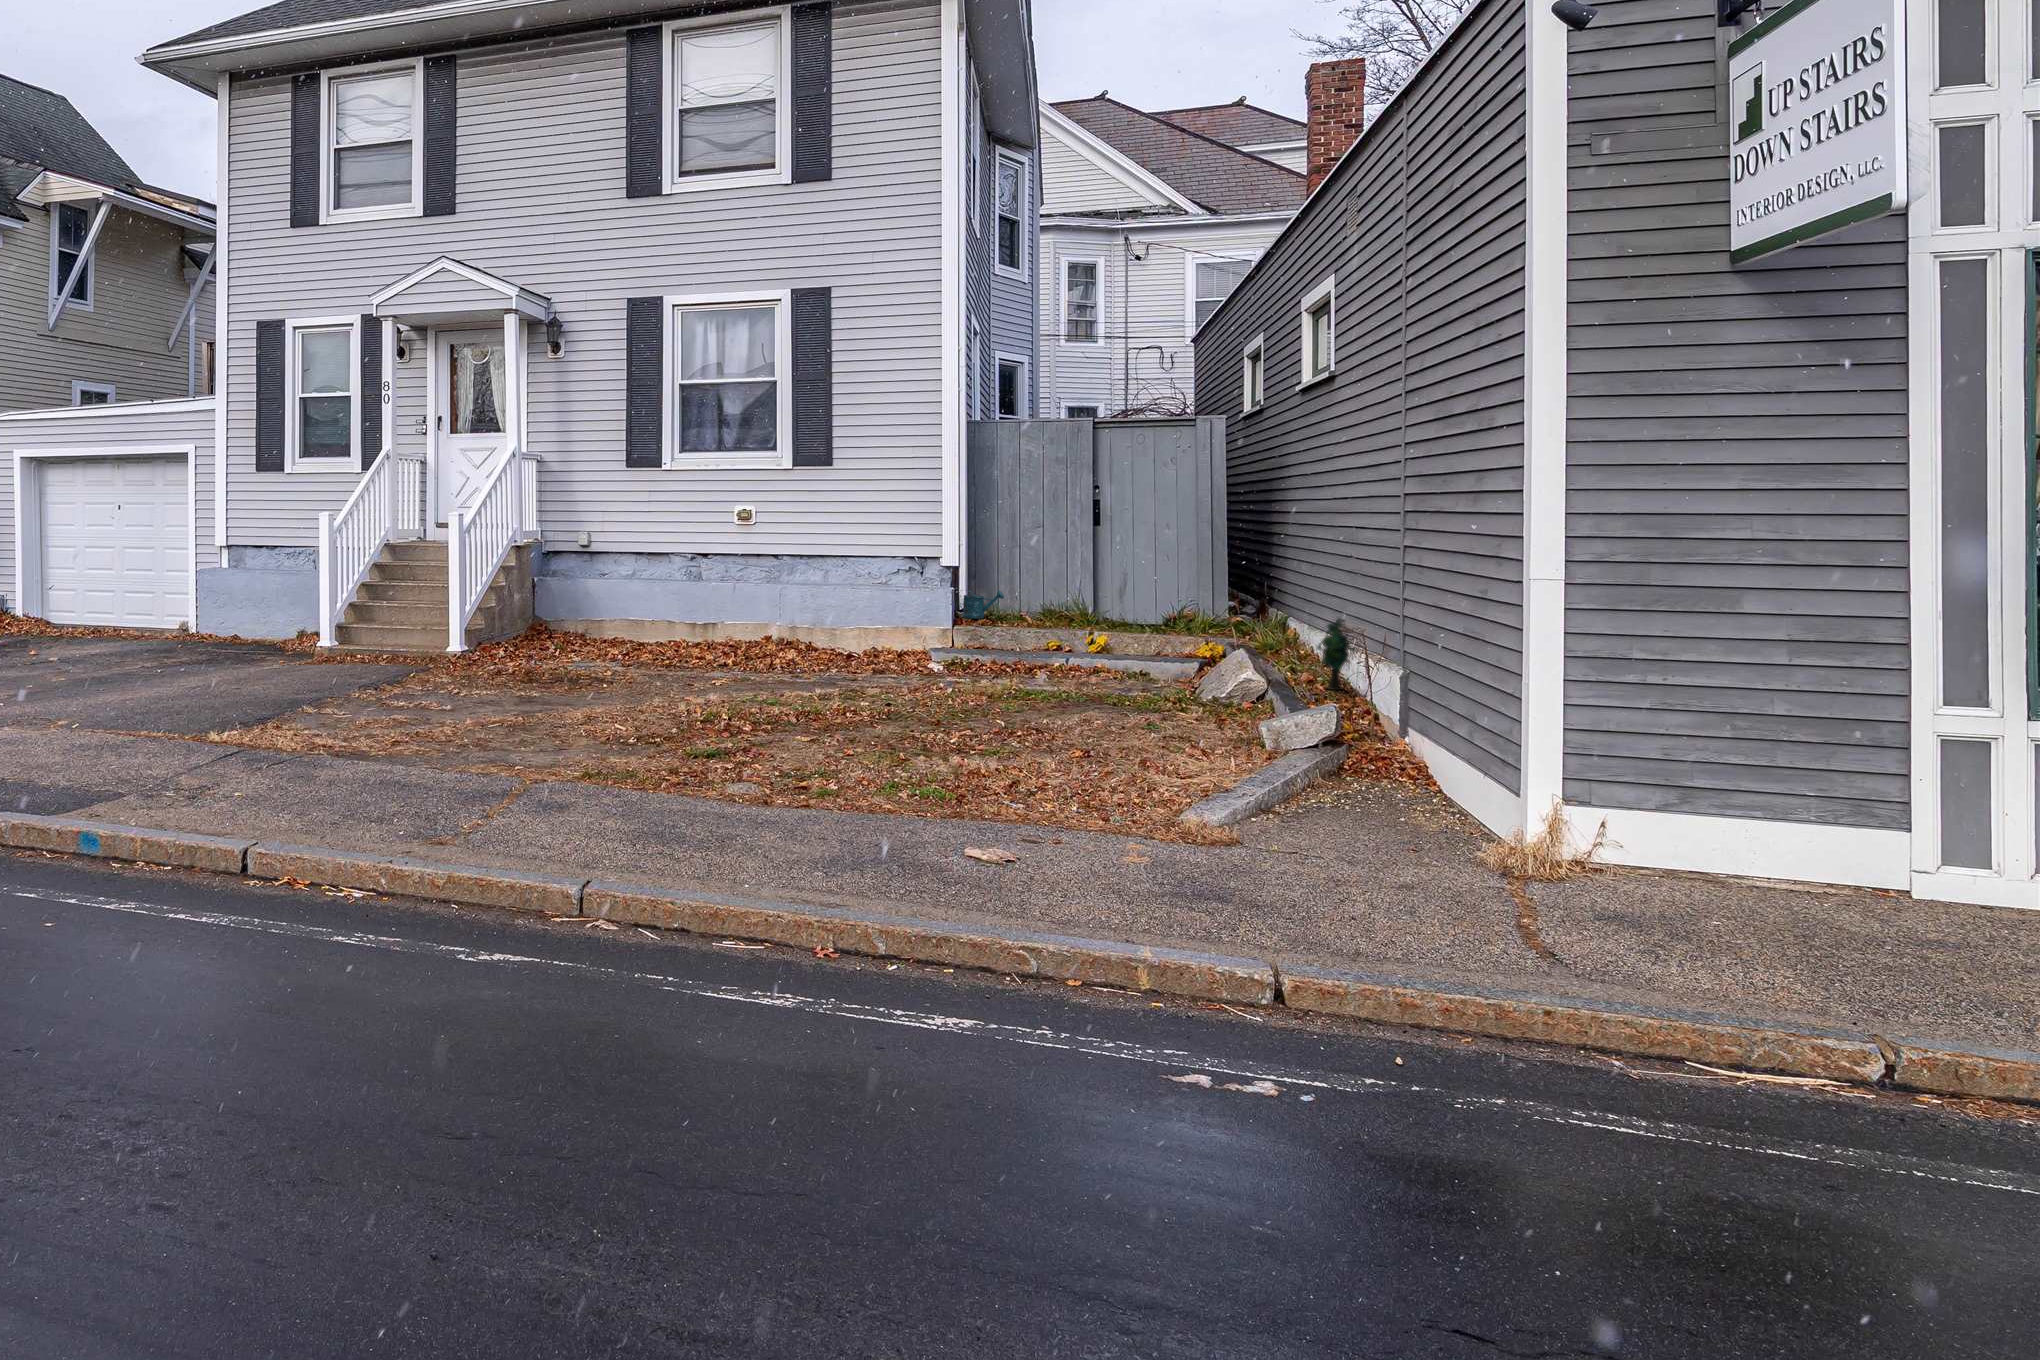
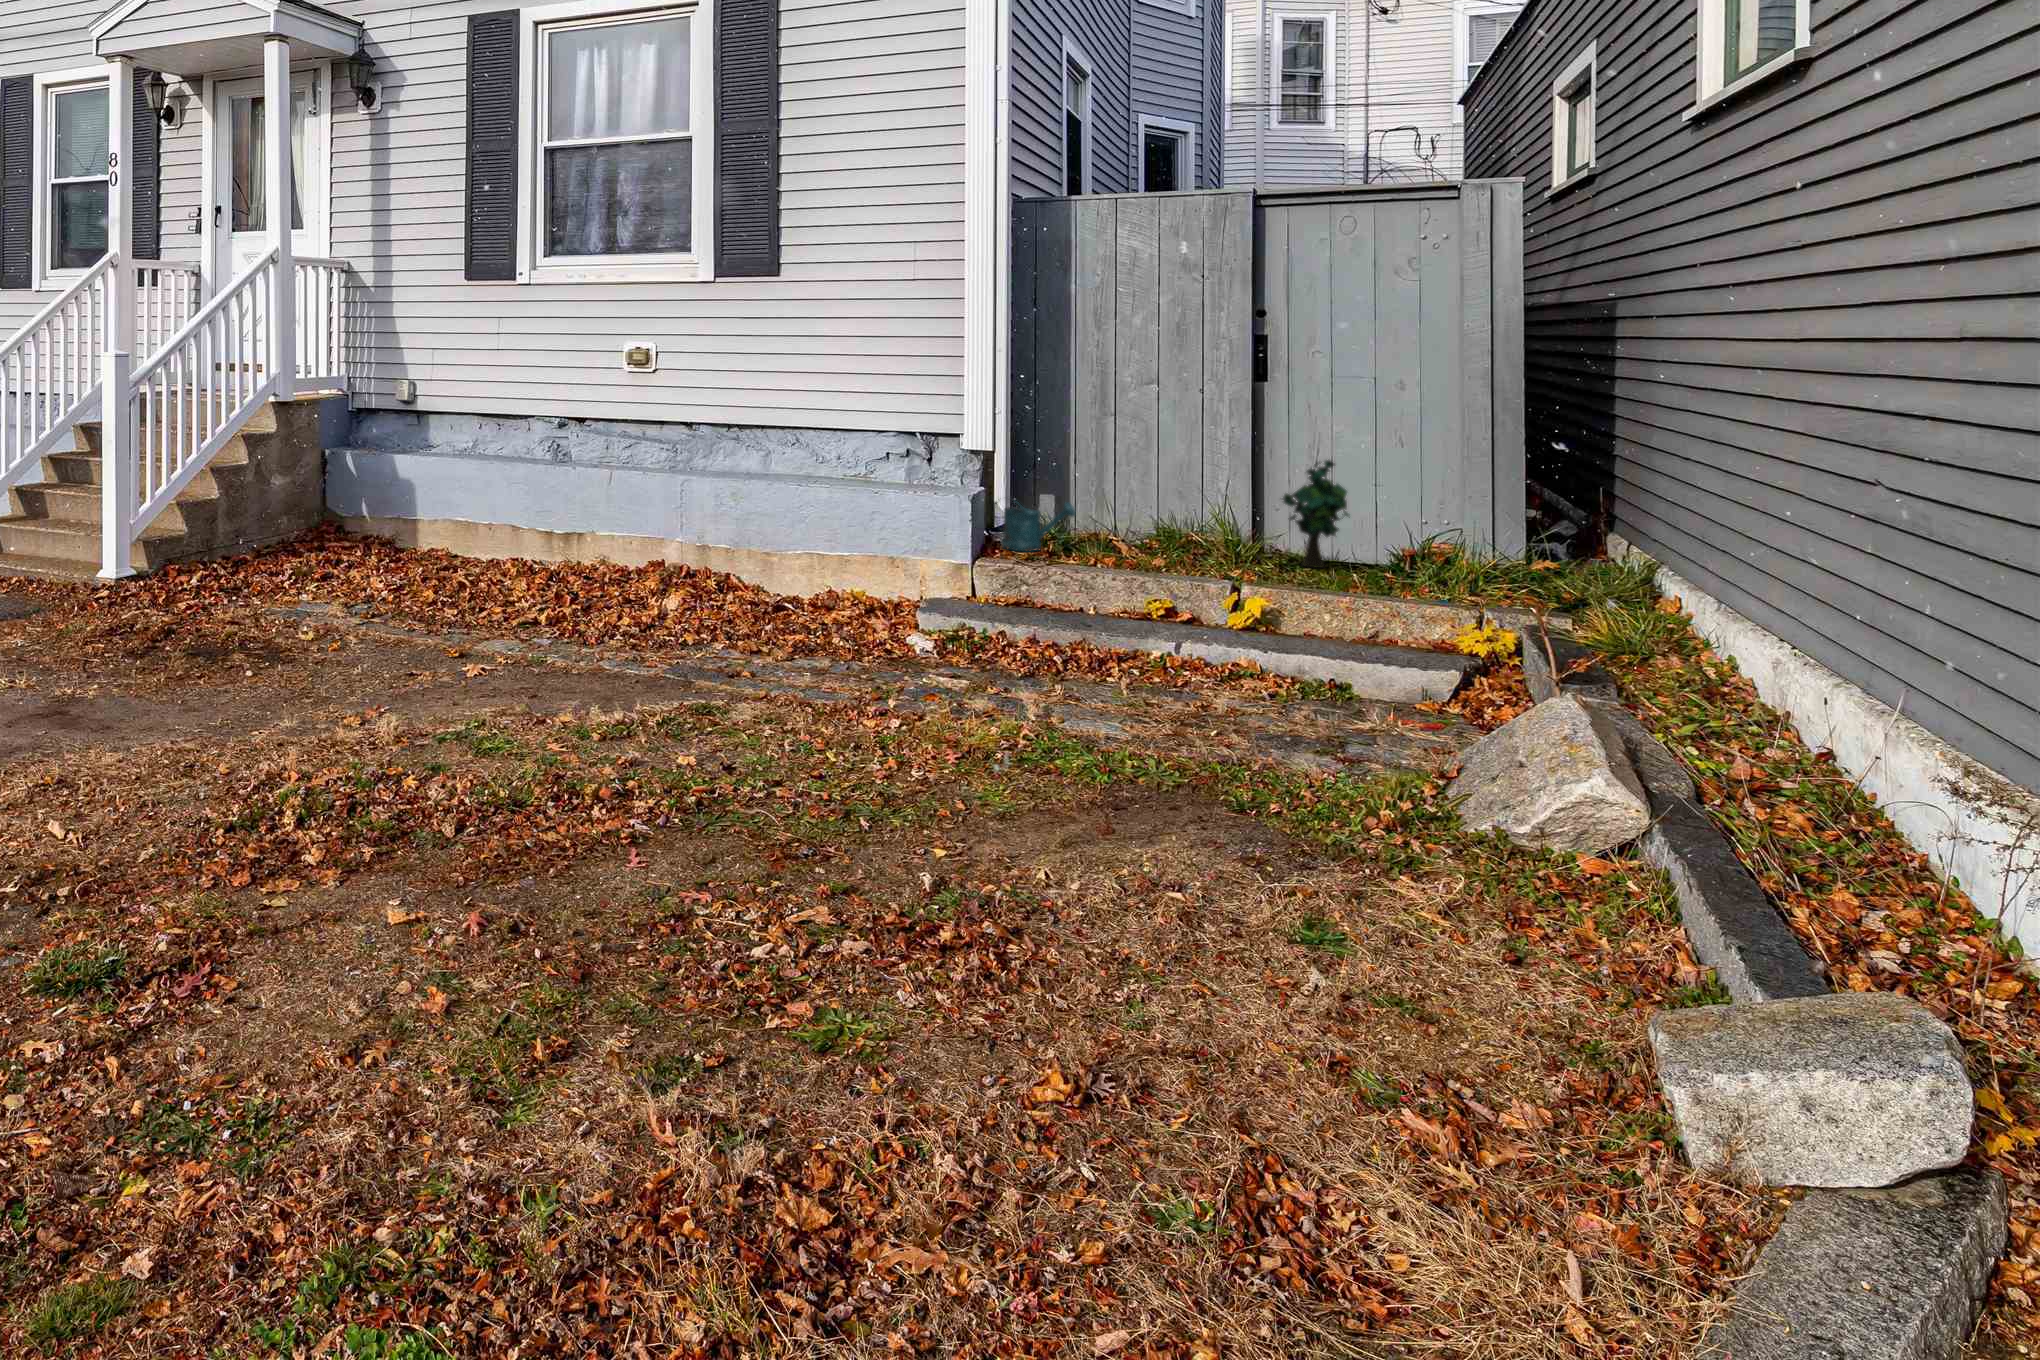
decorative plant: present [1317,618,1357,690] -> present [1283,460,1350,568]

